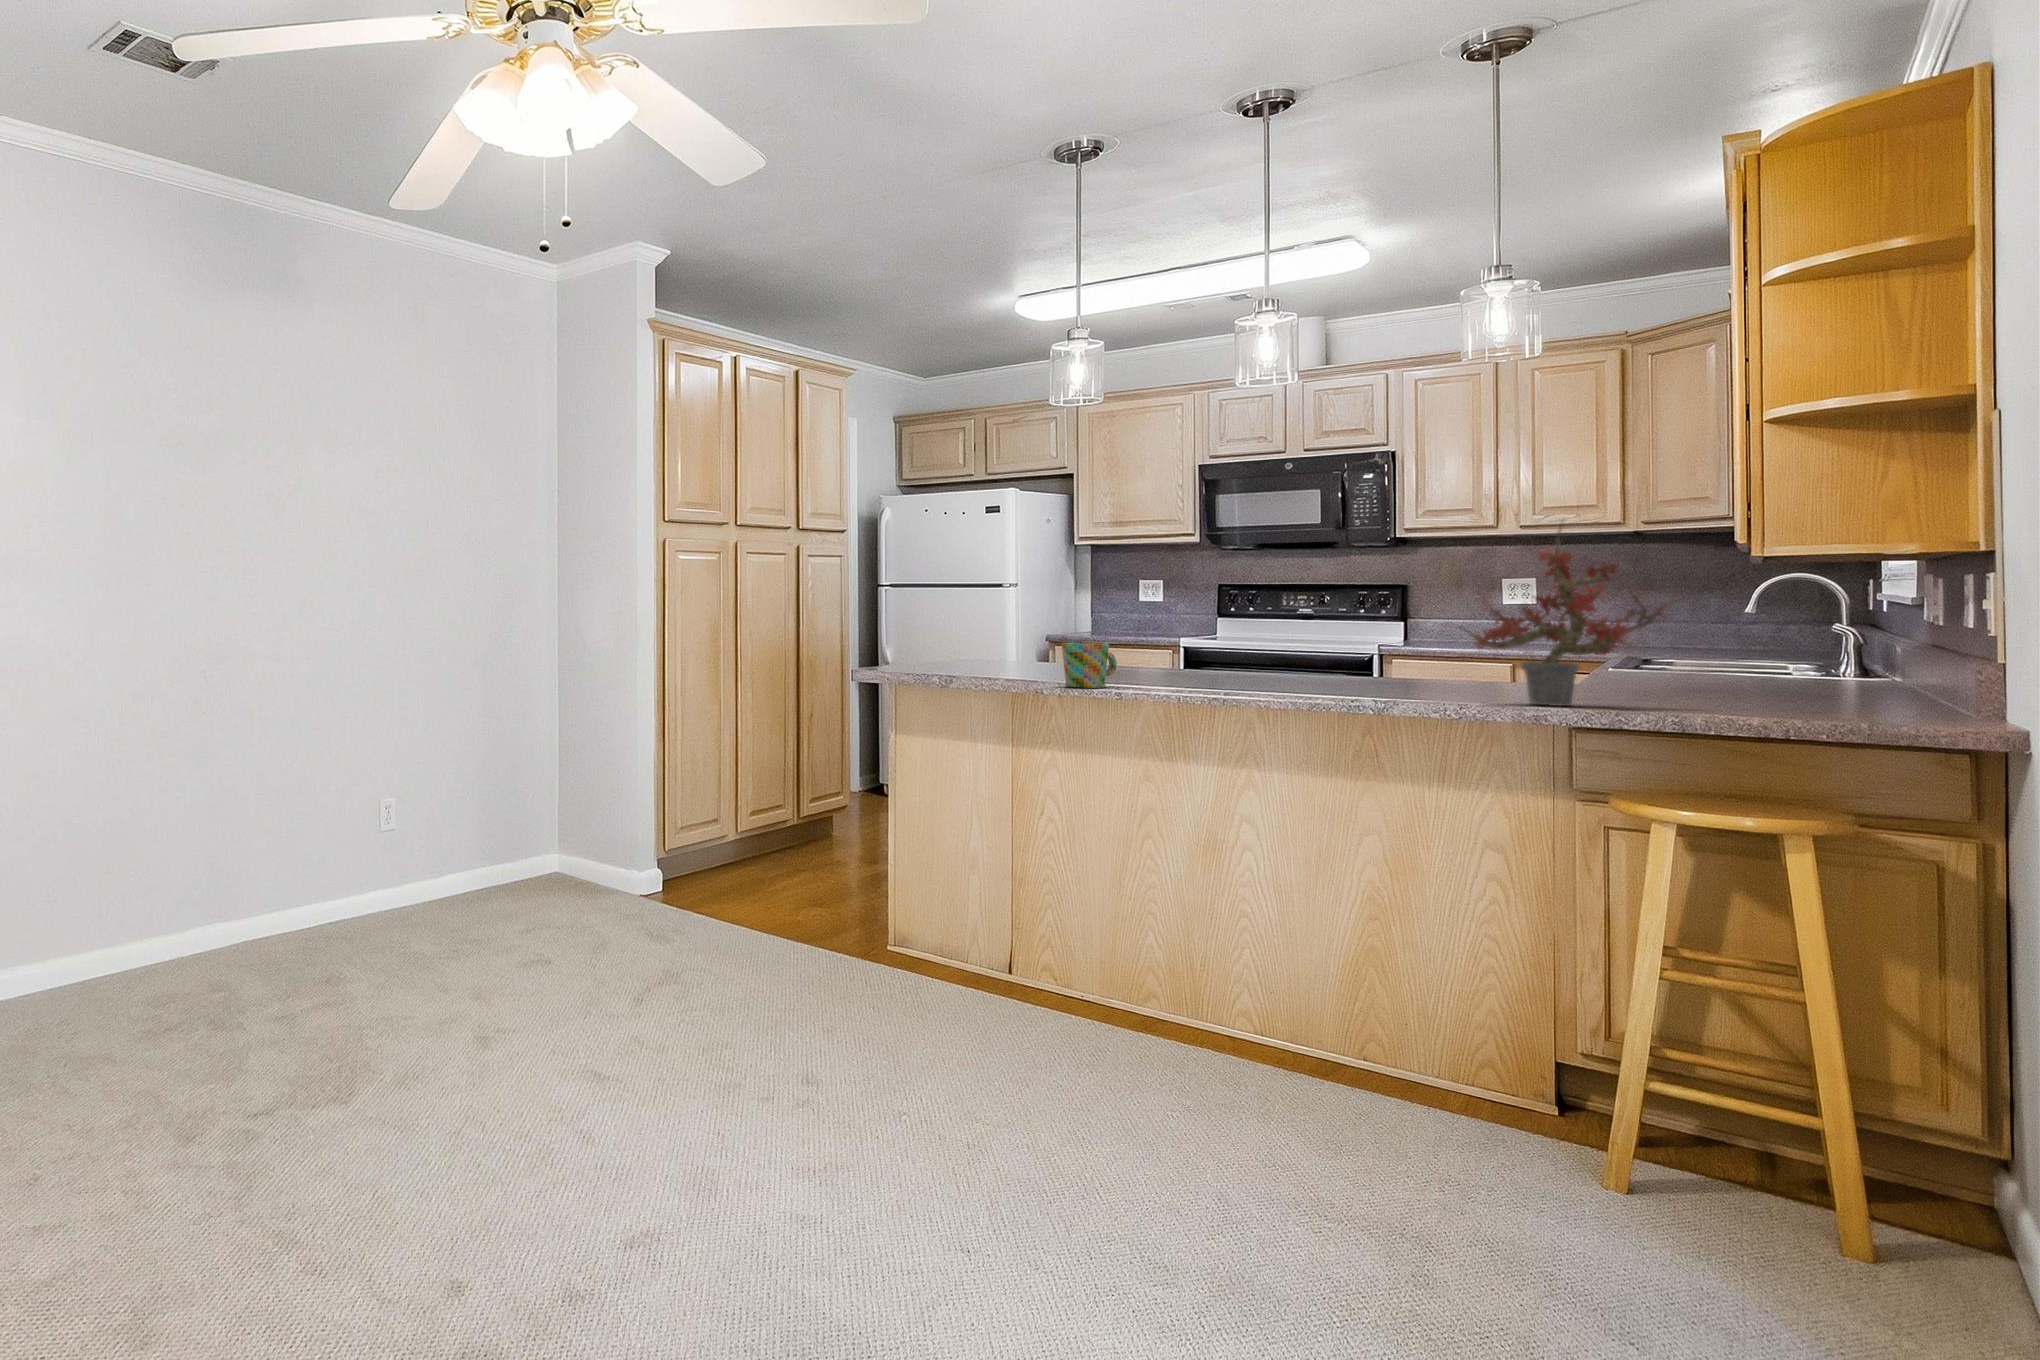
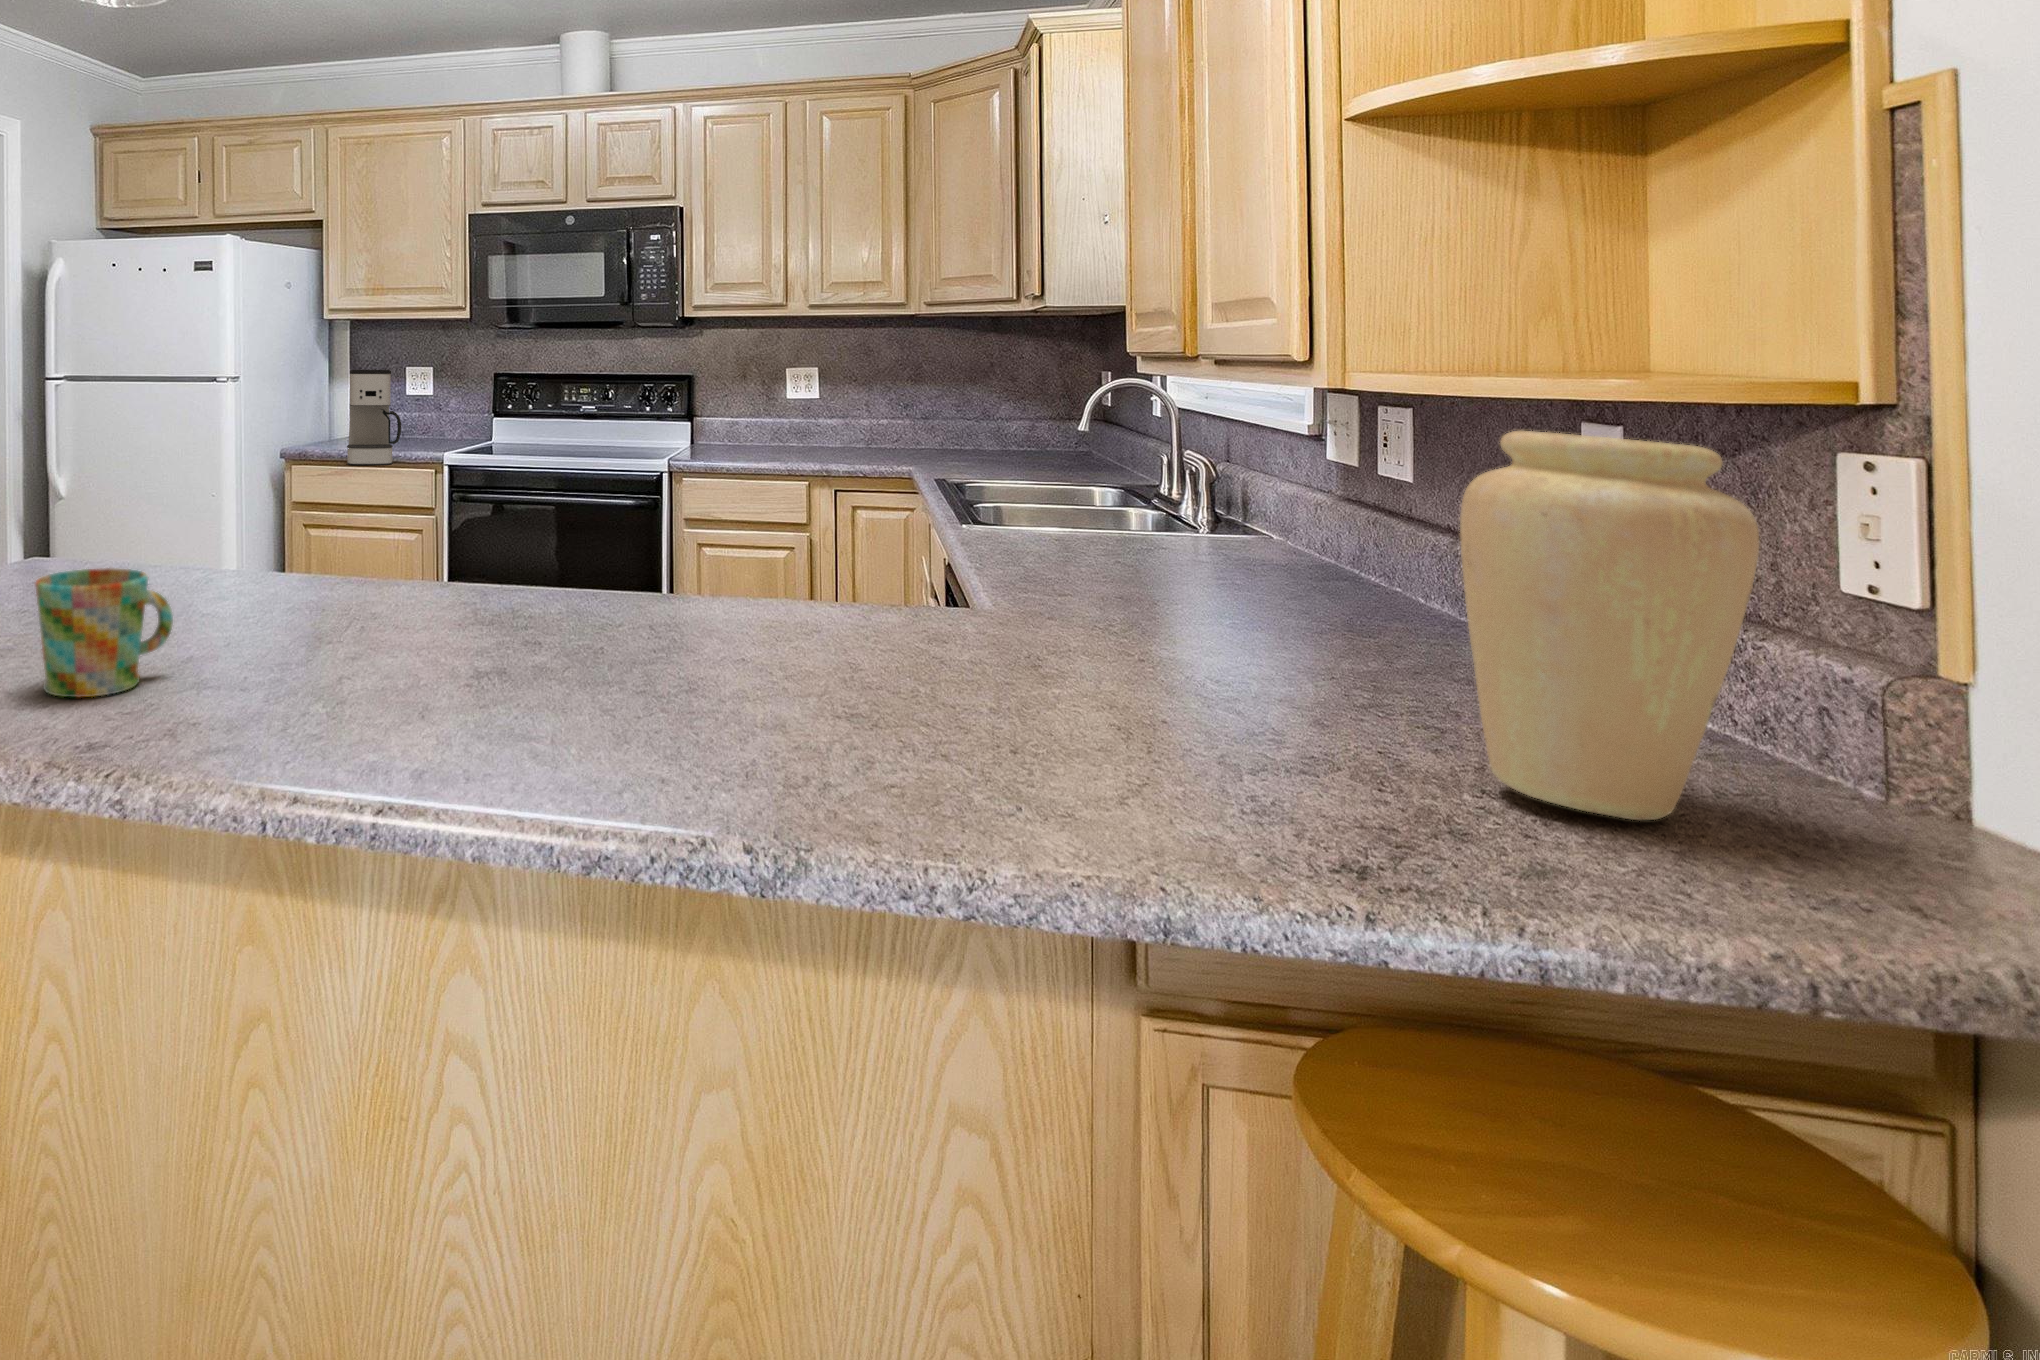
potted plant: present [1464,529,1672,706] -> none [853,293,1285,773]
vase: none [1753,568,1883,715] -> present [1460,431,1759,821]
coffee maker: none [1093,582,1138,652] -> present [347,370,401,465]

